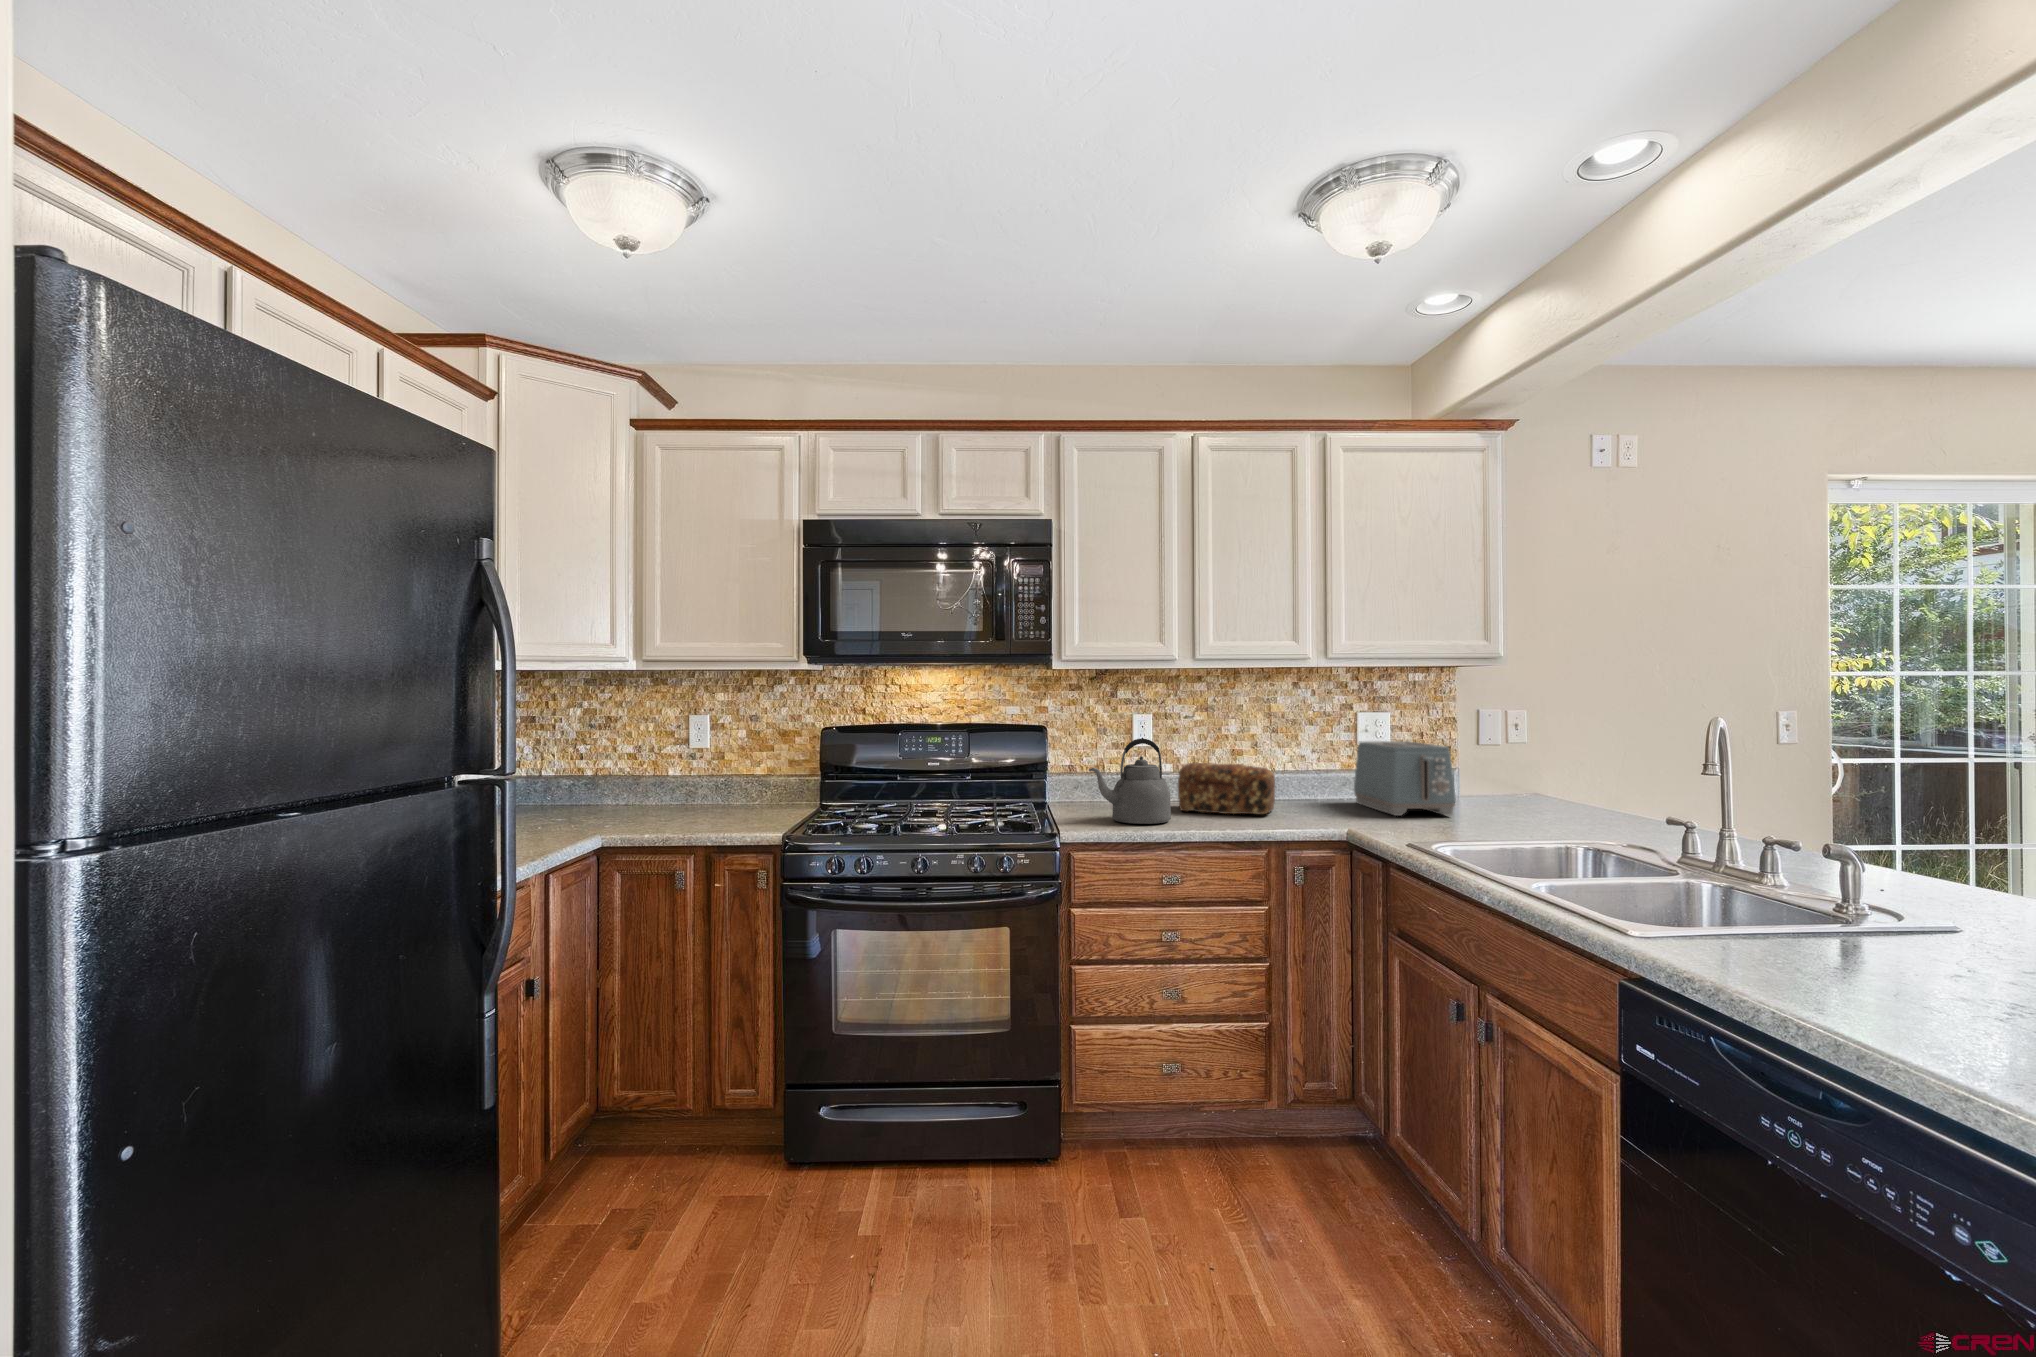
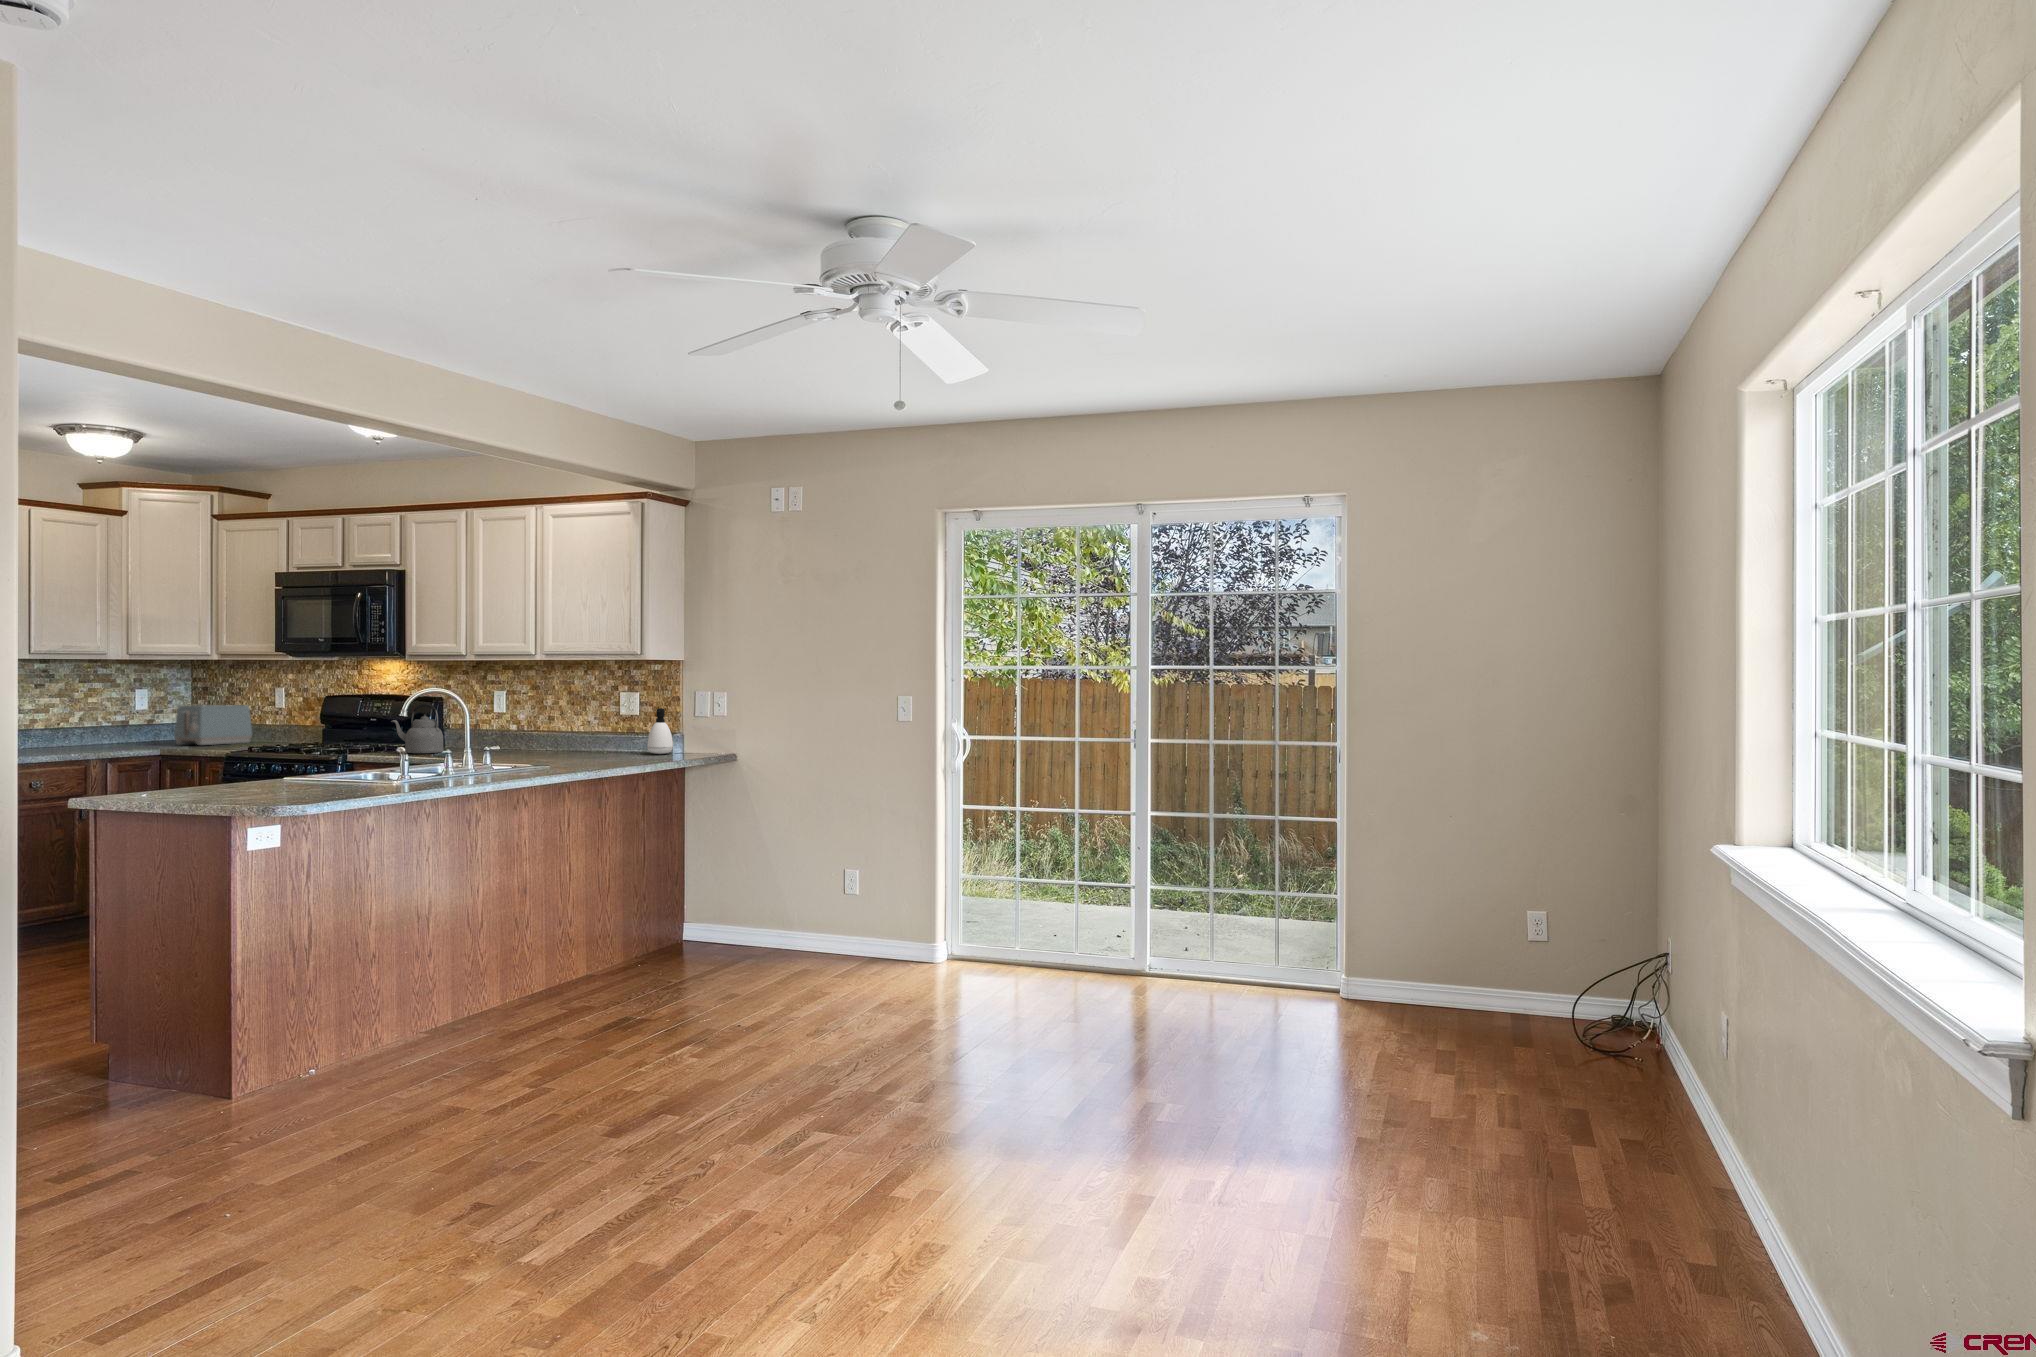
soap dispenser: none [1464,736,1505,804] -> present [647,708,673,754]
toaster: present [1354,741,1456,816] -> present [174,705,252,745]
bread loaf: present [1178,763,1275,815] -> none [468,721,523,752]

